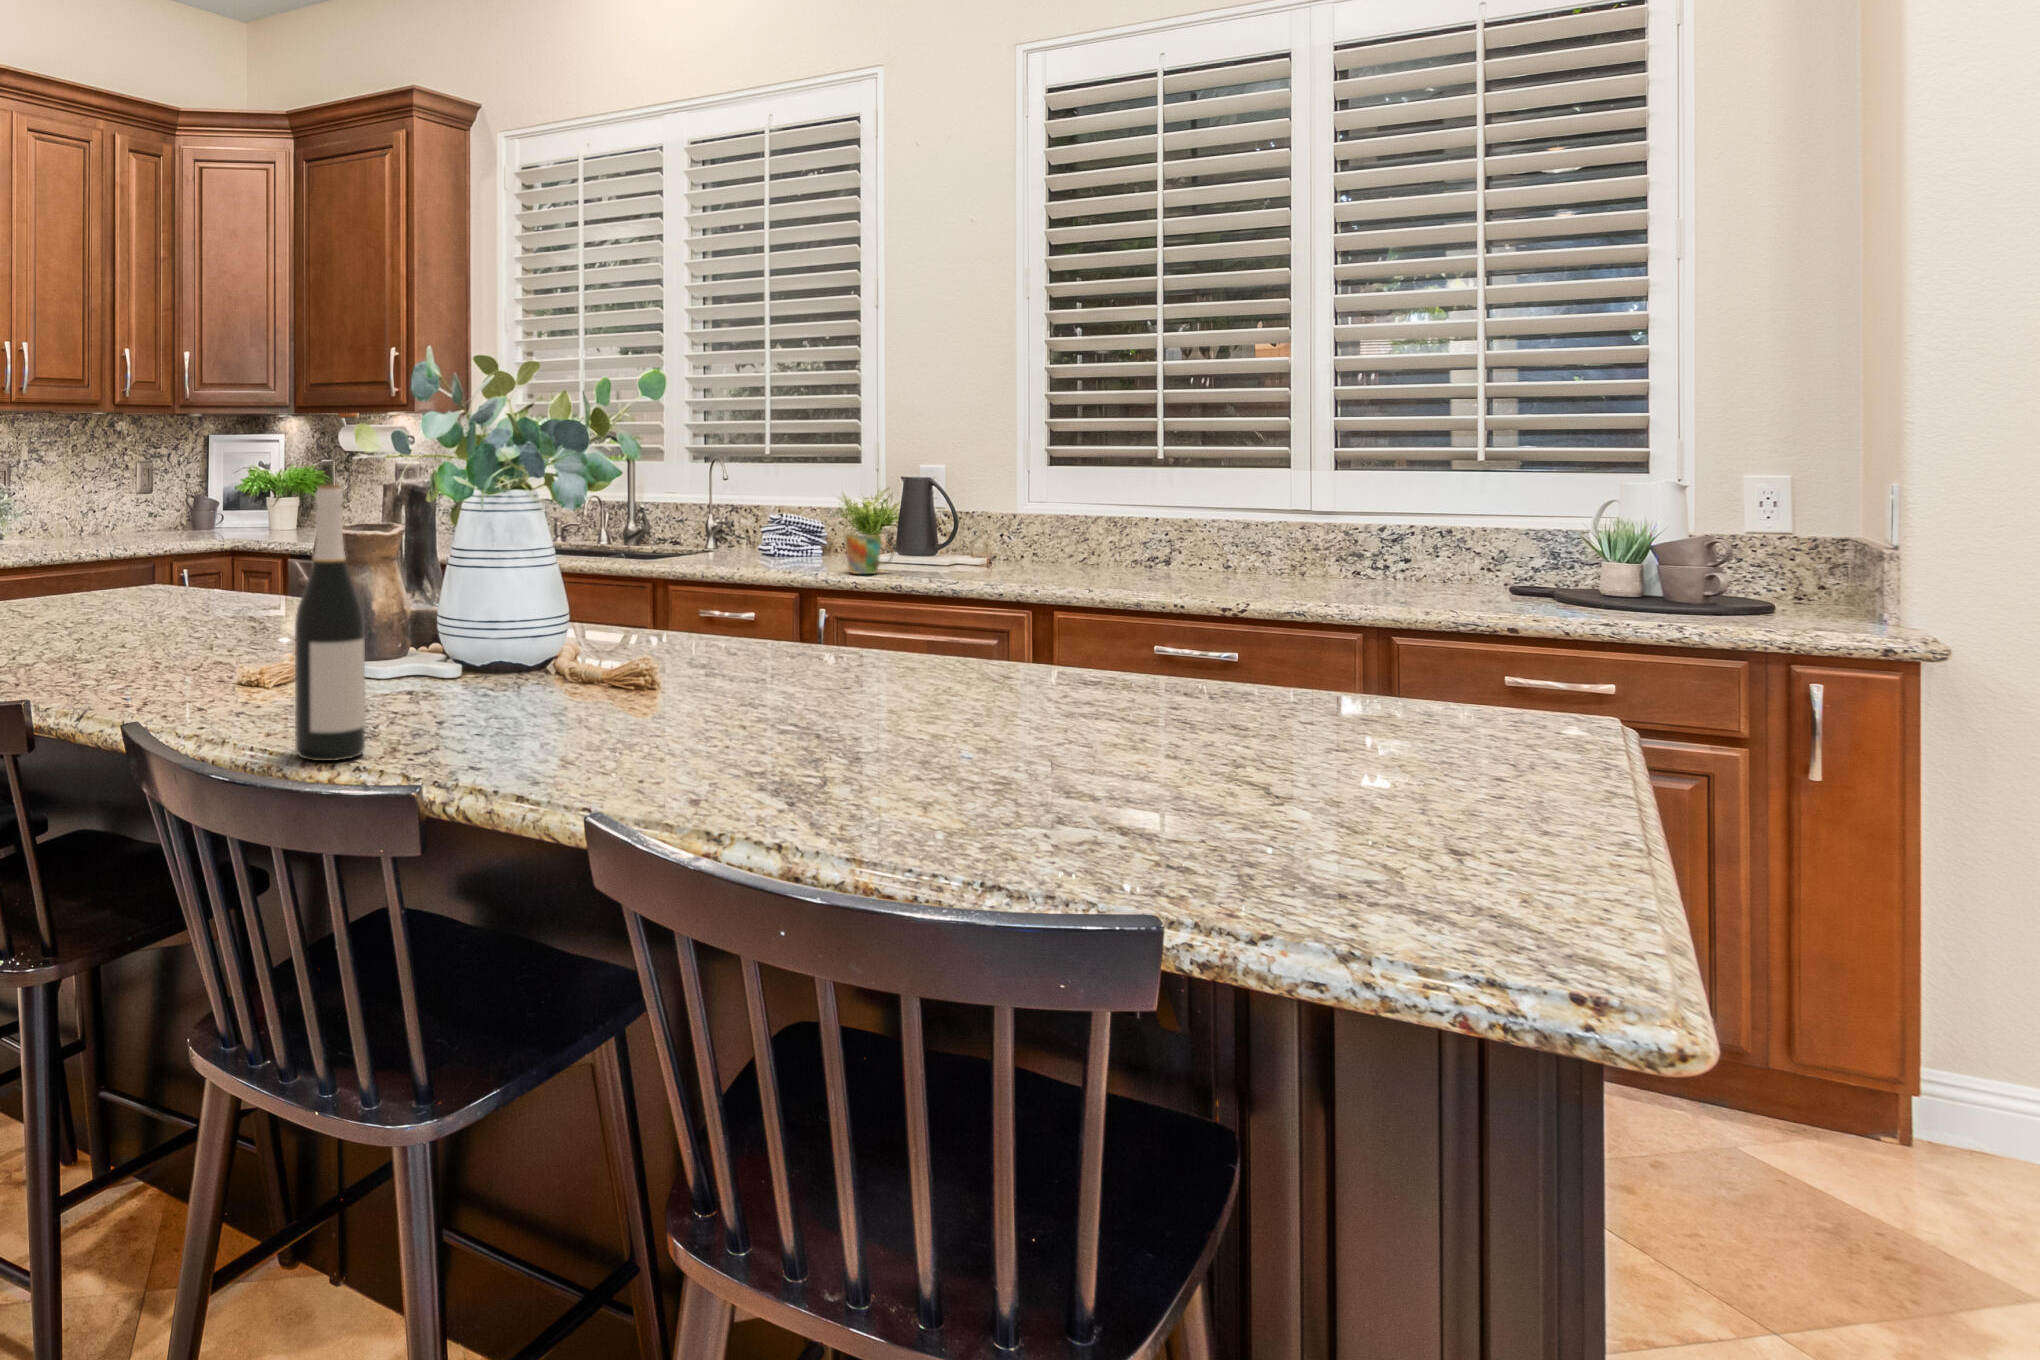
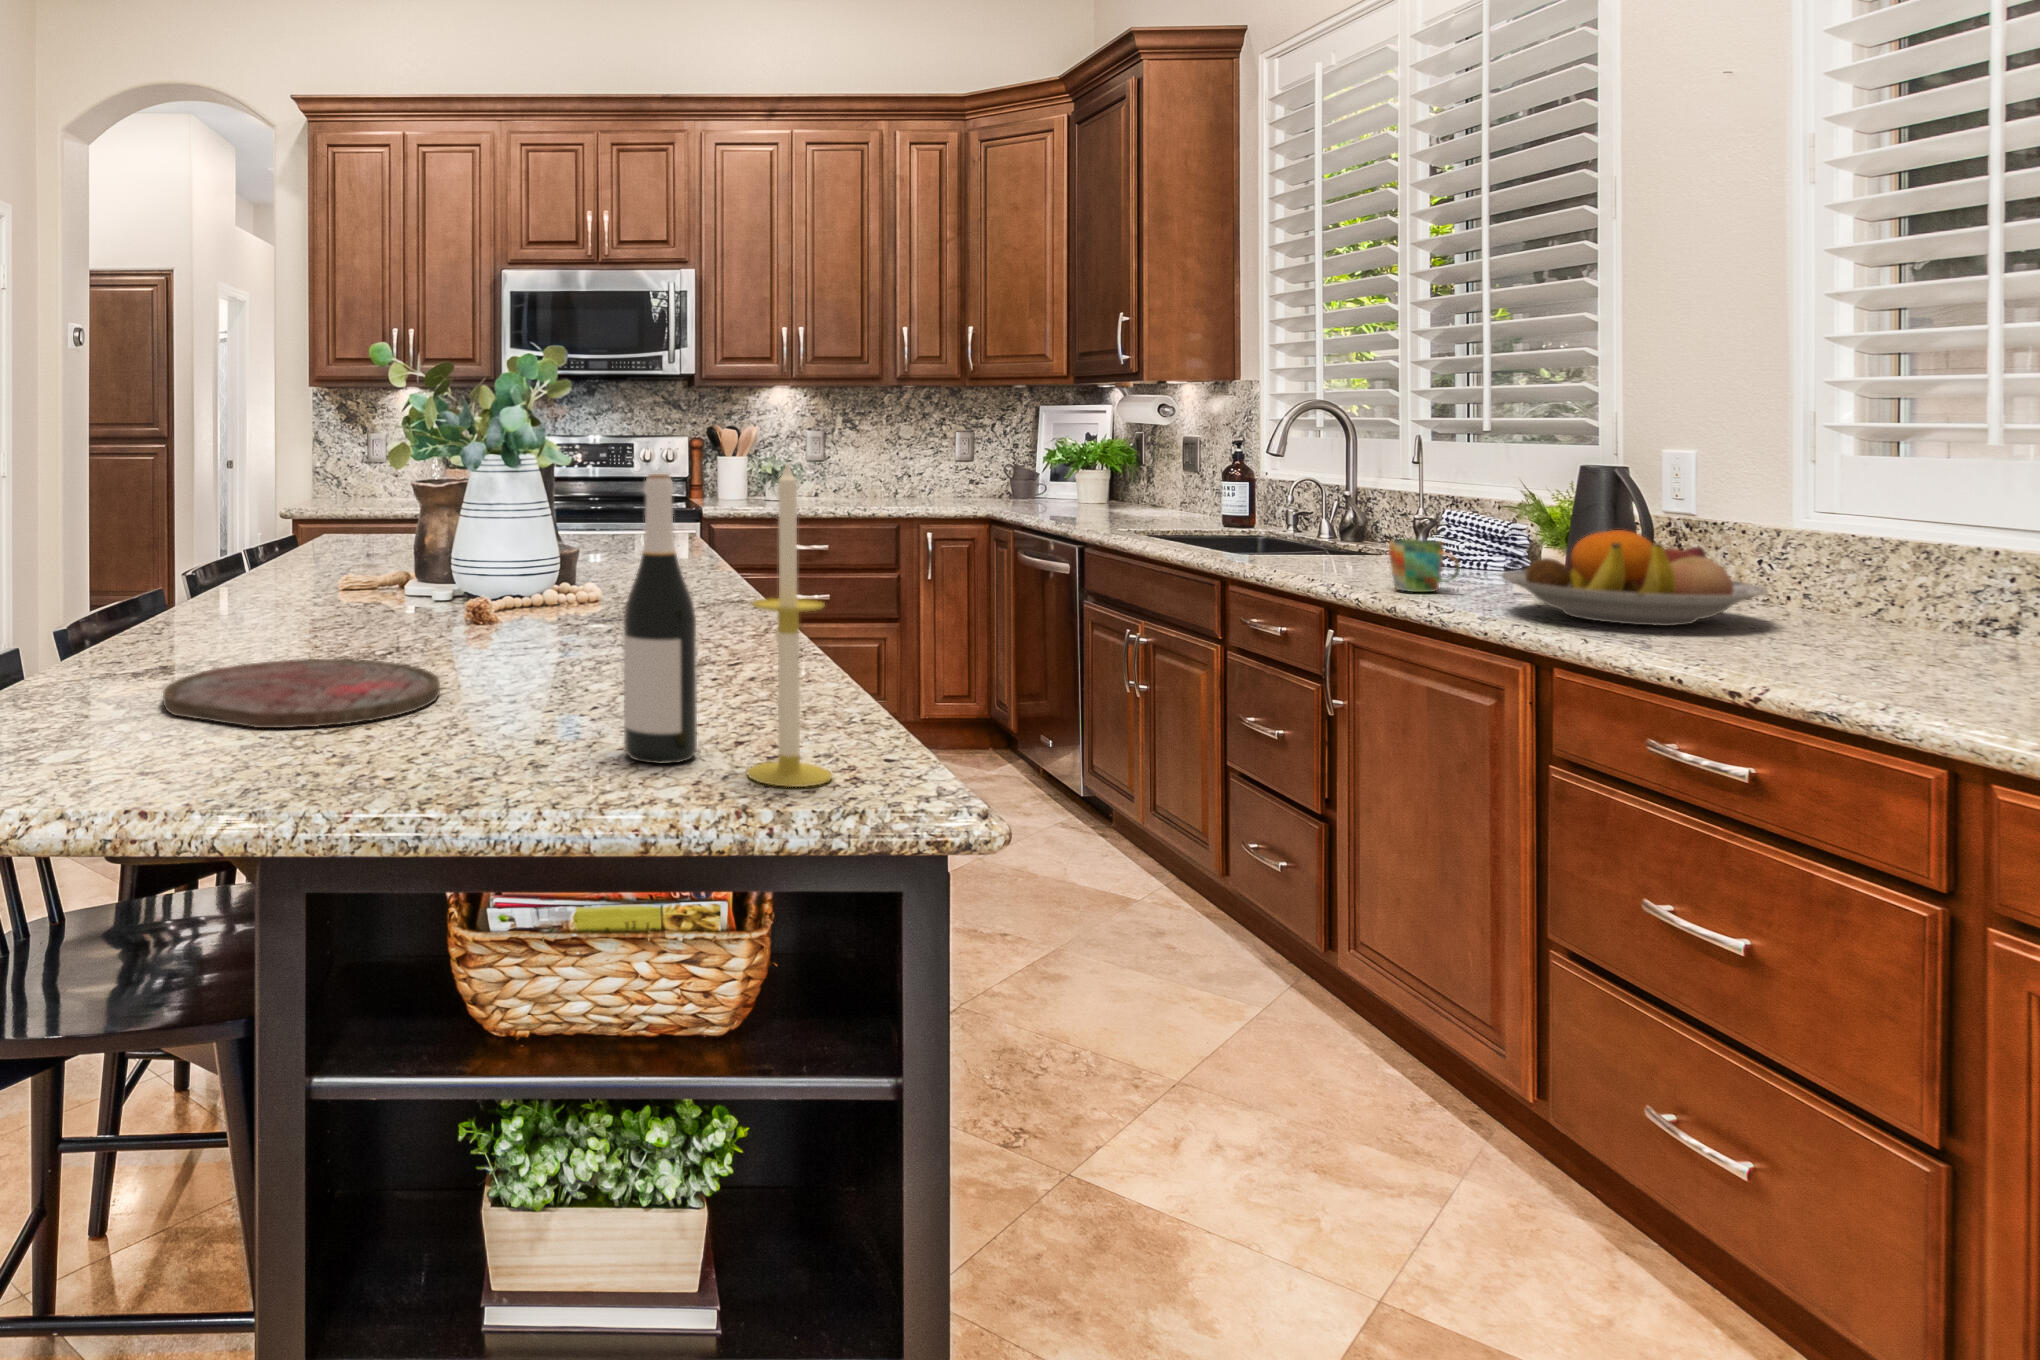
candle: none [1350,465,1433,743] -> present [747,463,832,787]
wine bottle: present [295,485,365,761] -> present [623,474,697,764]
fruit bowl: none [948,517,1098,580] -> present [1501,530,1767,626]
cutting board: none [727,730,1082,829] -> present [163,659,440,728]

